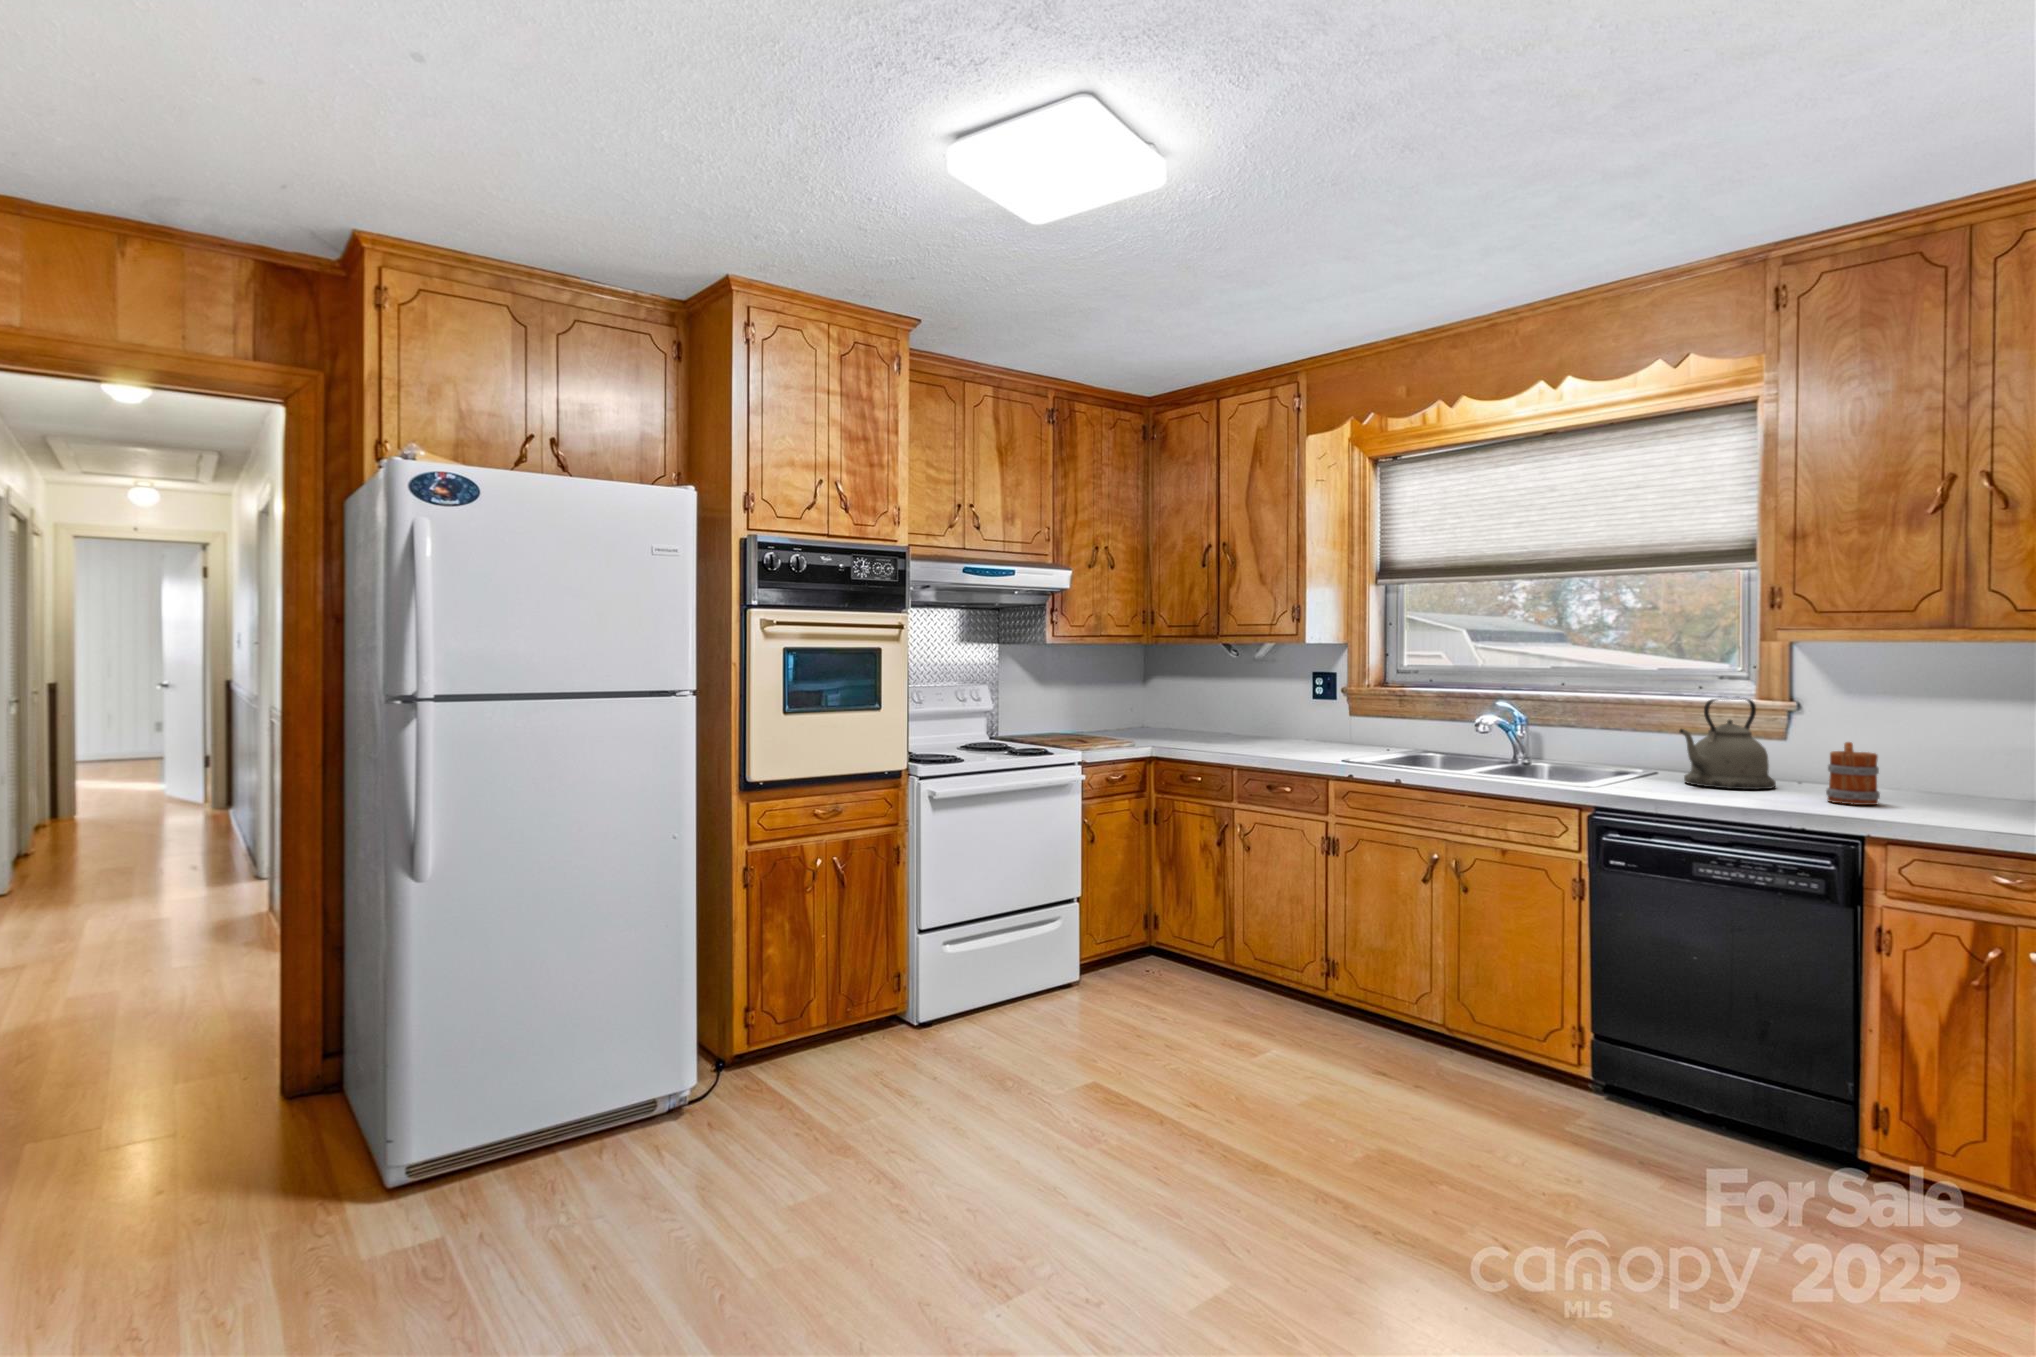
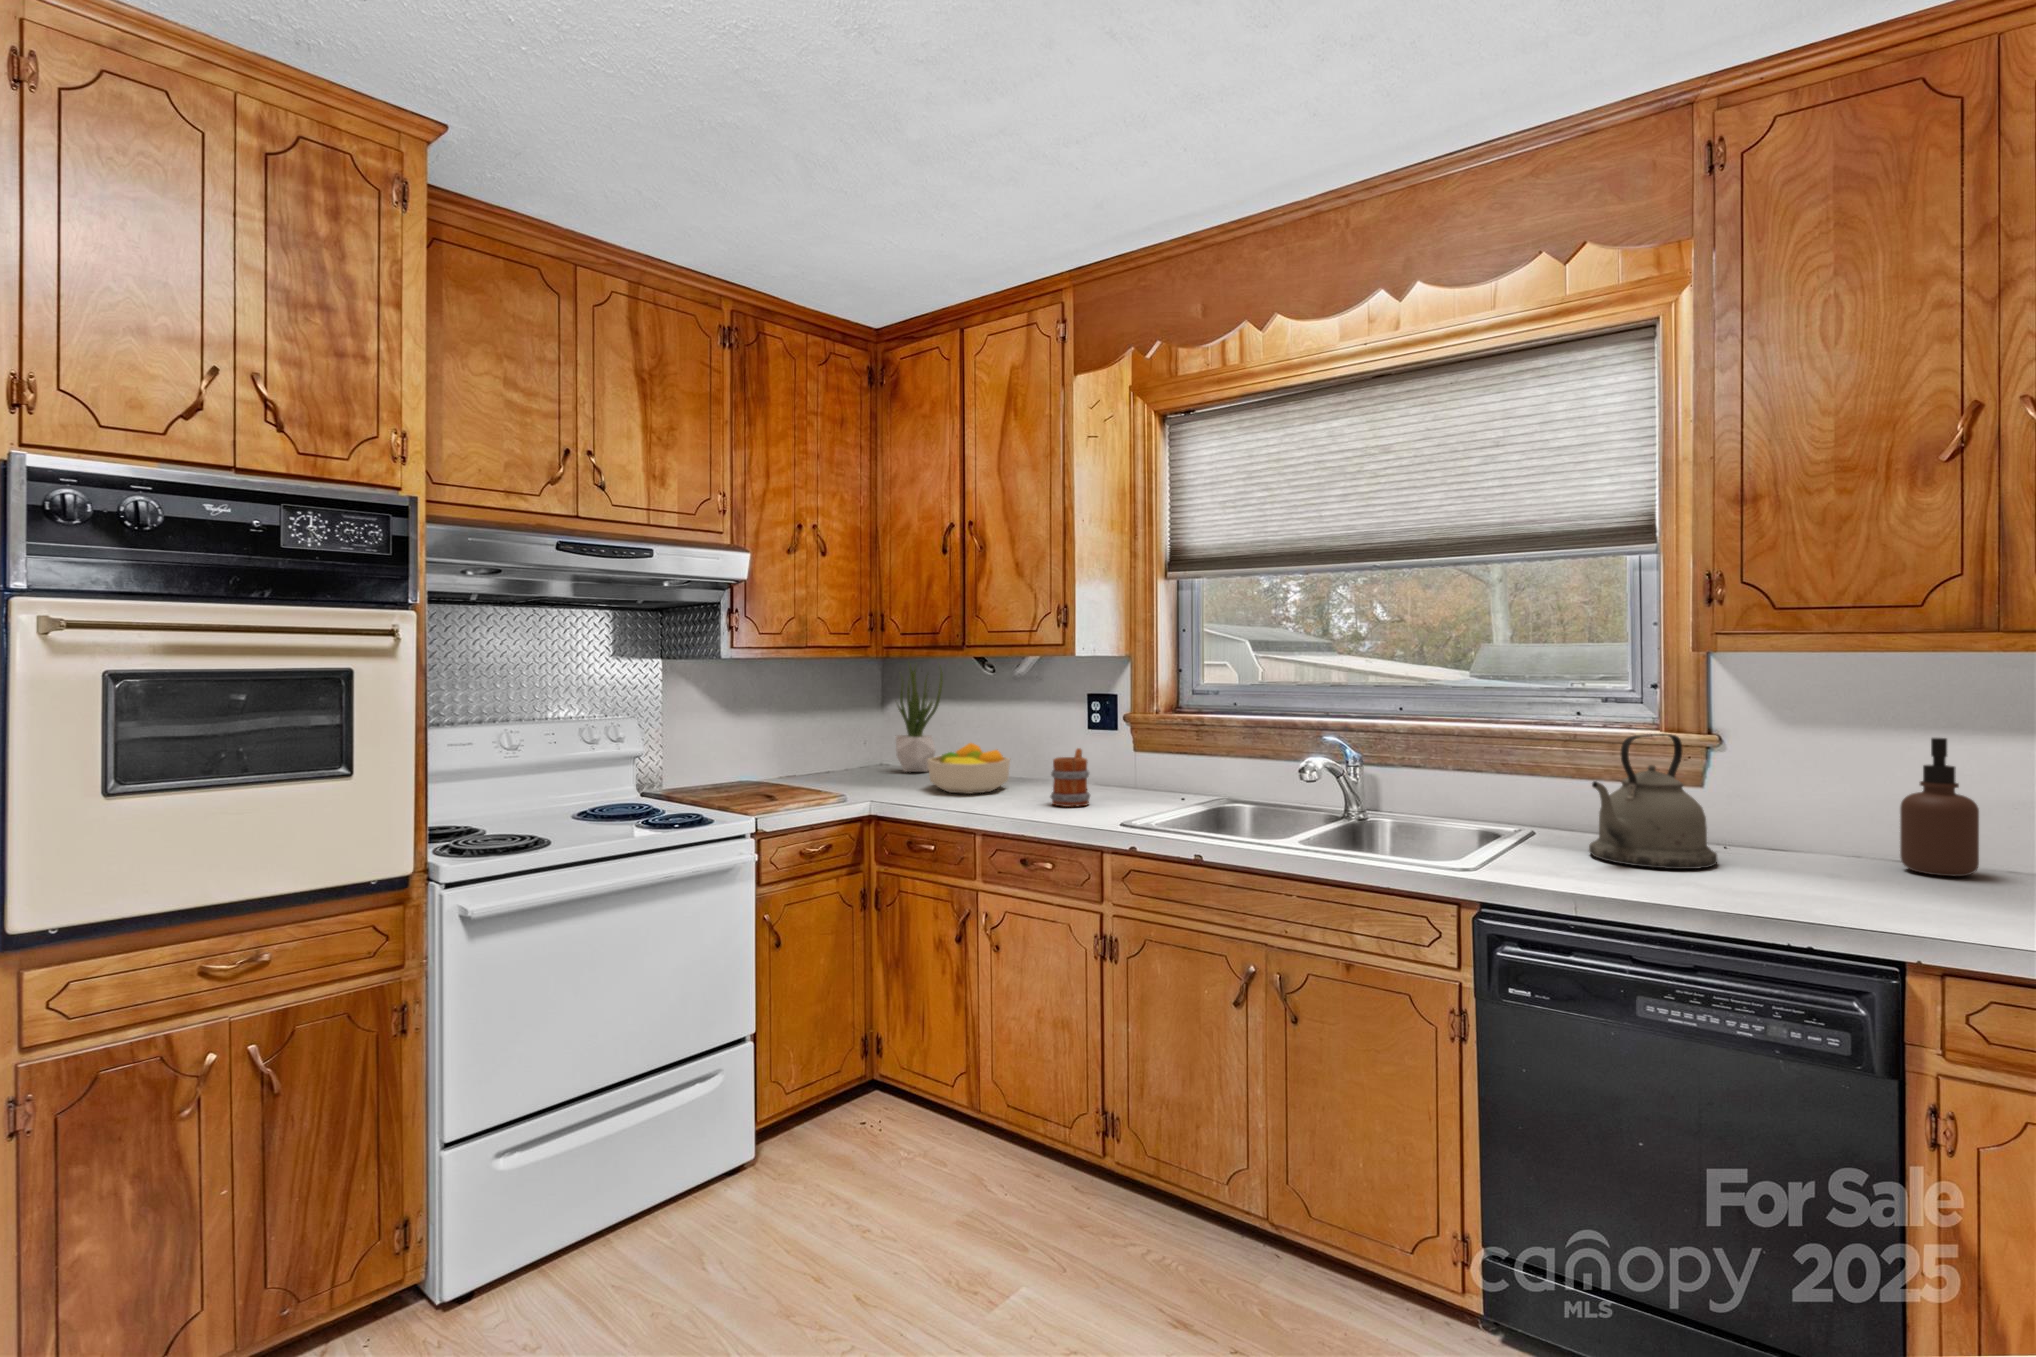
potted plant: none [1161,646,1198,732] -> present [896,665,943,772]
soap dispenser: none [1912,701,1967,797] -> present [1900,738,1979,876]
fruit bowl: none [1192,708,1255,744] -> present [927,743,1010,794]
mug: present [1826,742,1880,805] -> present [1051,748,1090,807]

